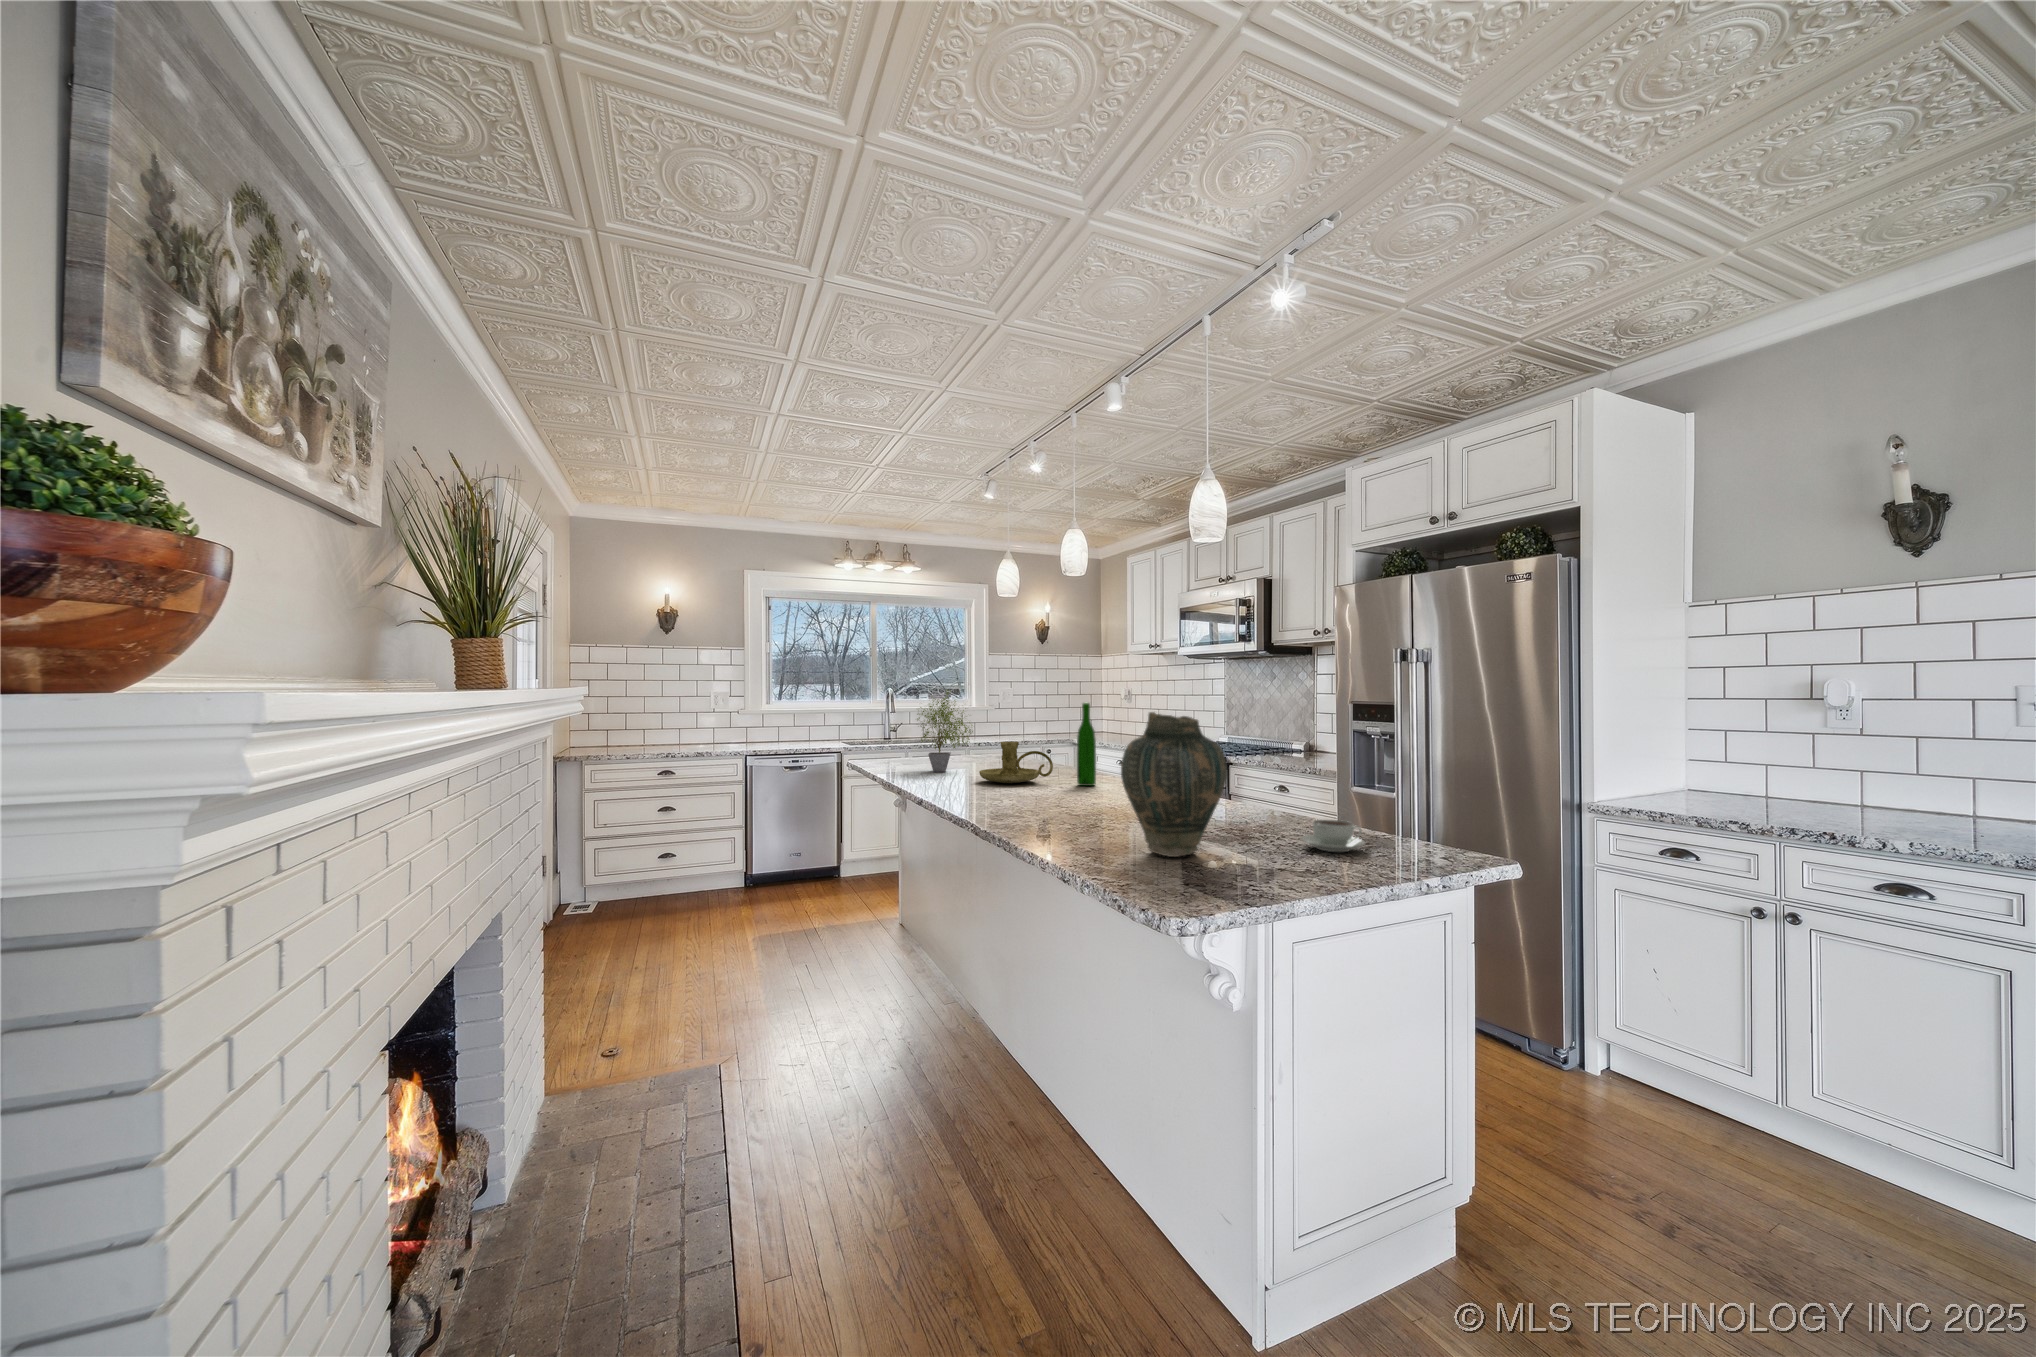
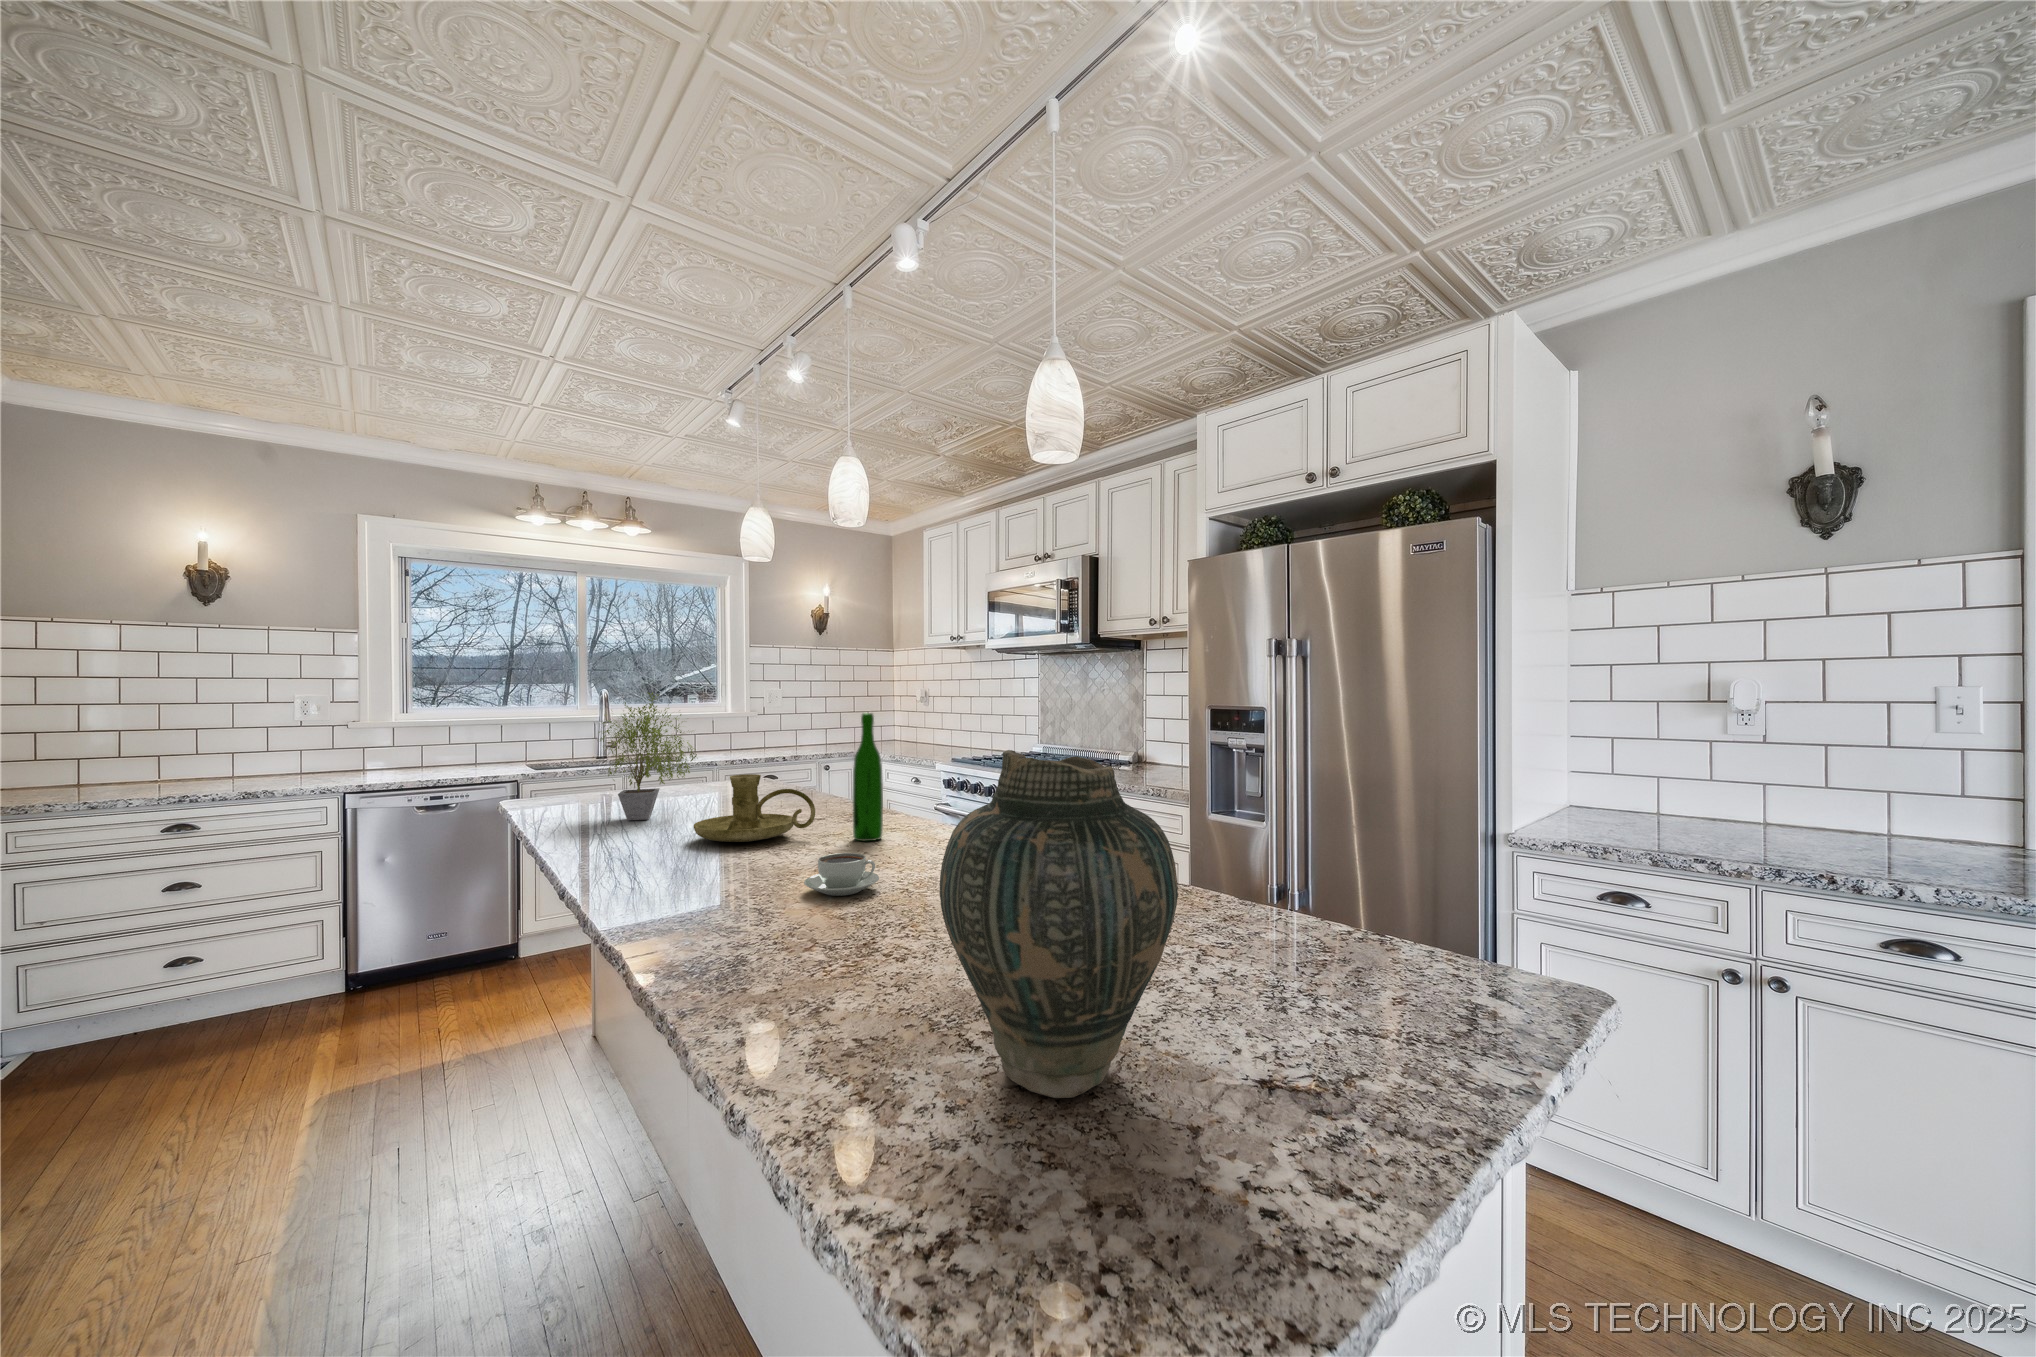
coffee cup: present [1302,820,1365,852] -> present [804,853,879,896]

